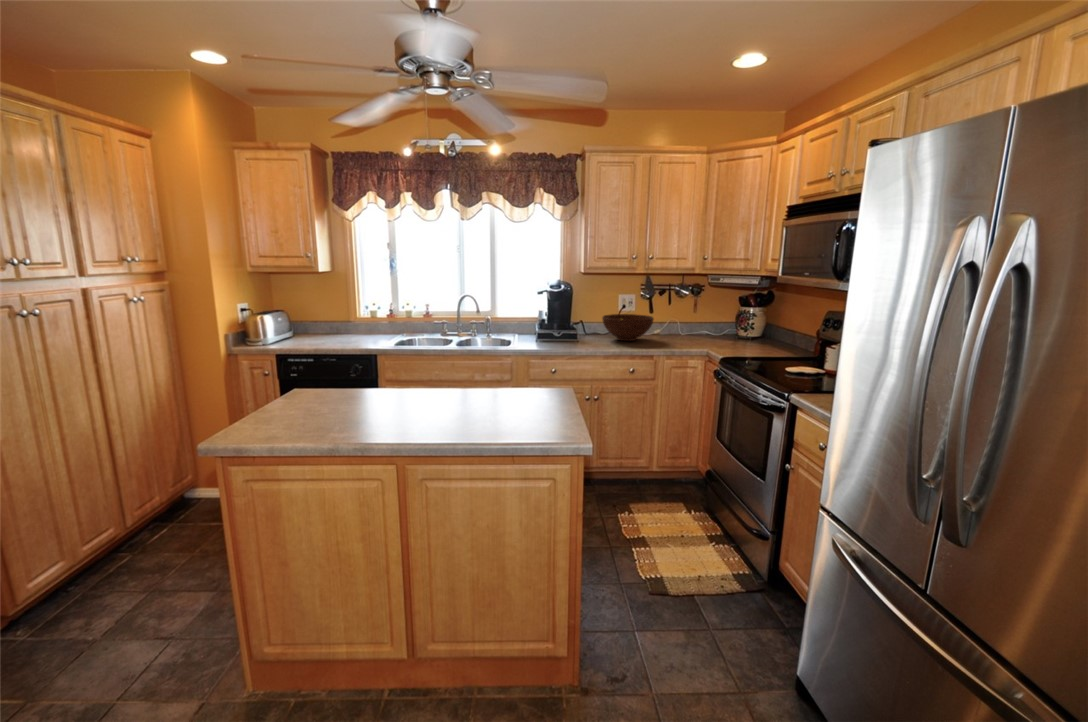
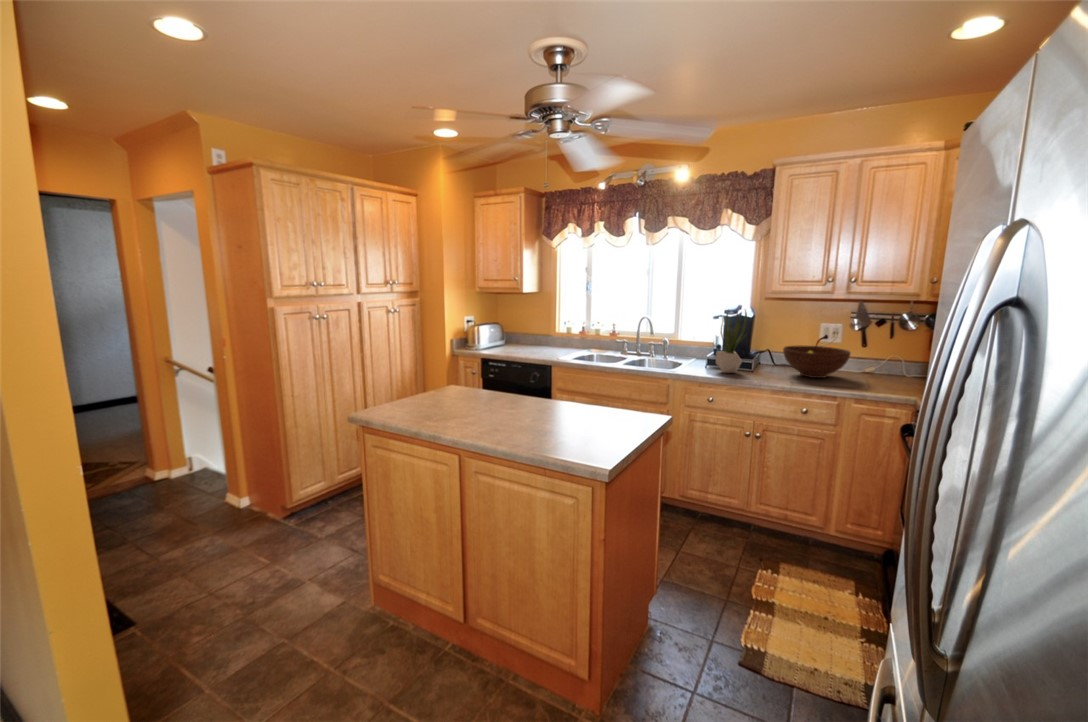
potted plant: none [550,283,577,344] -> present [716,311,747,373]

